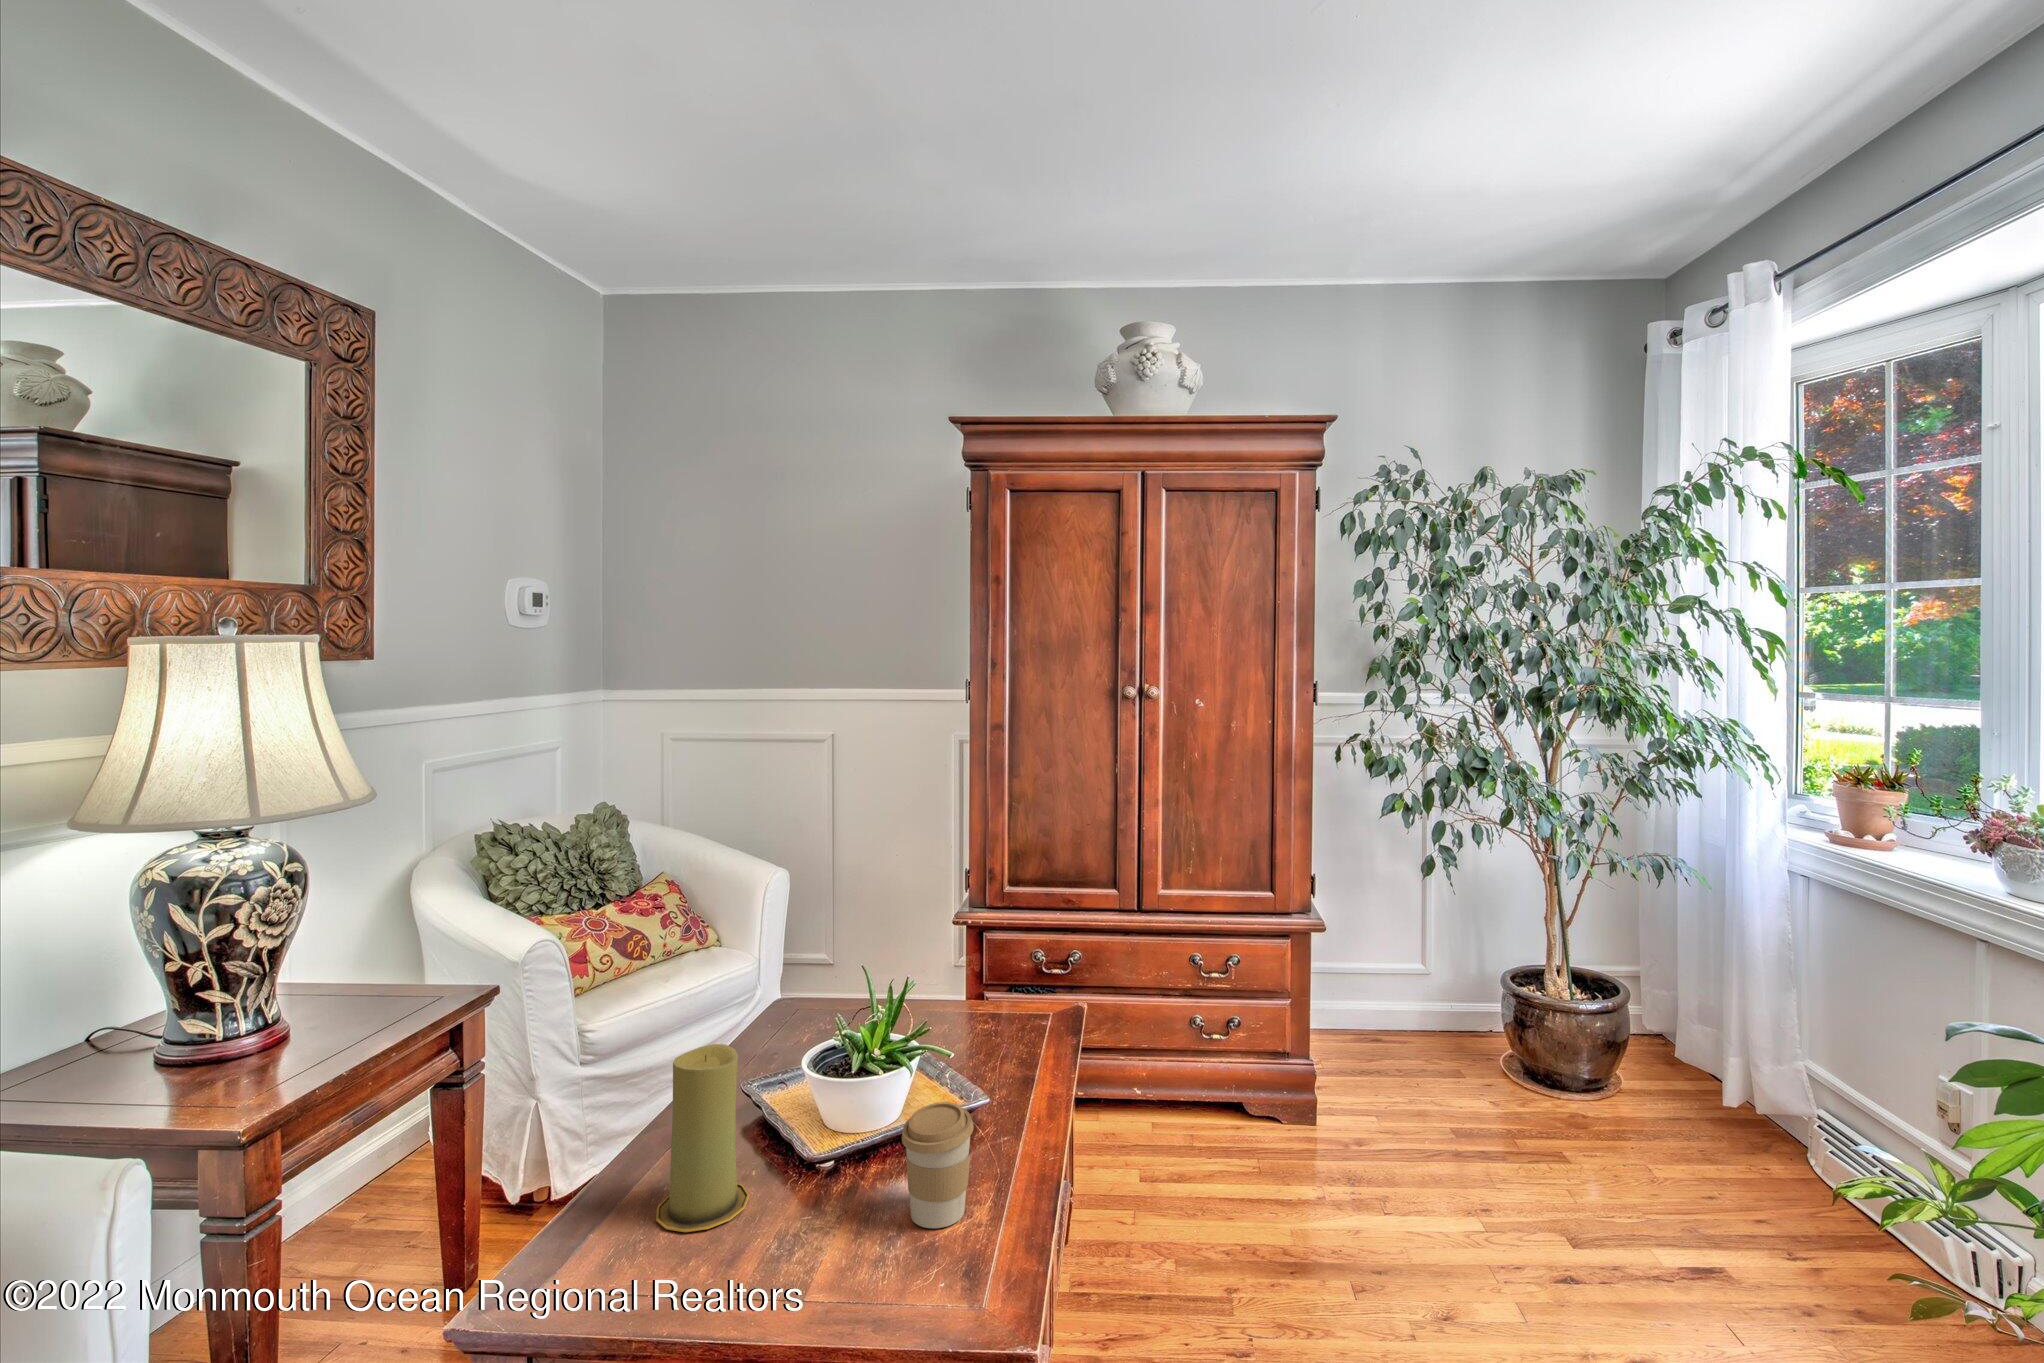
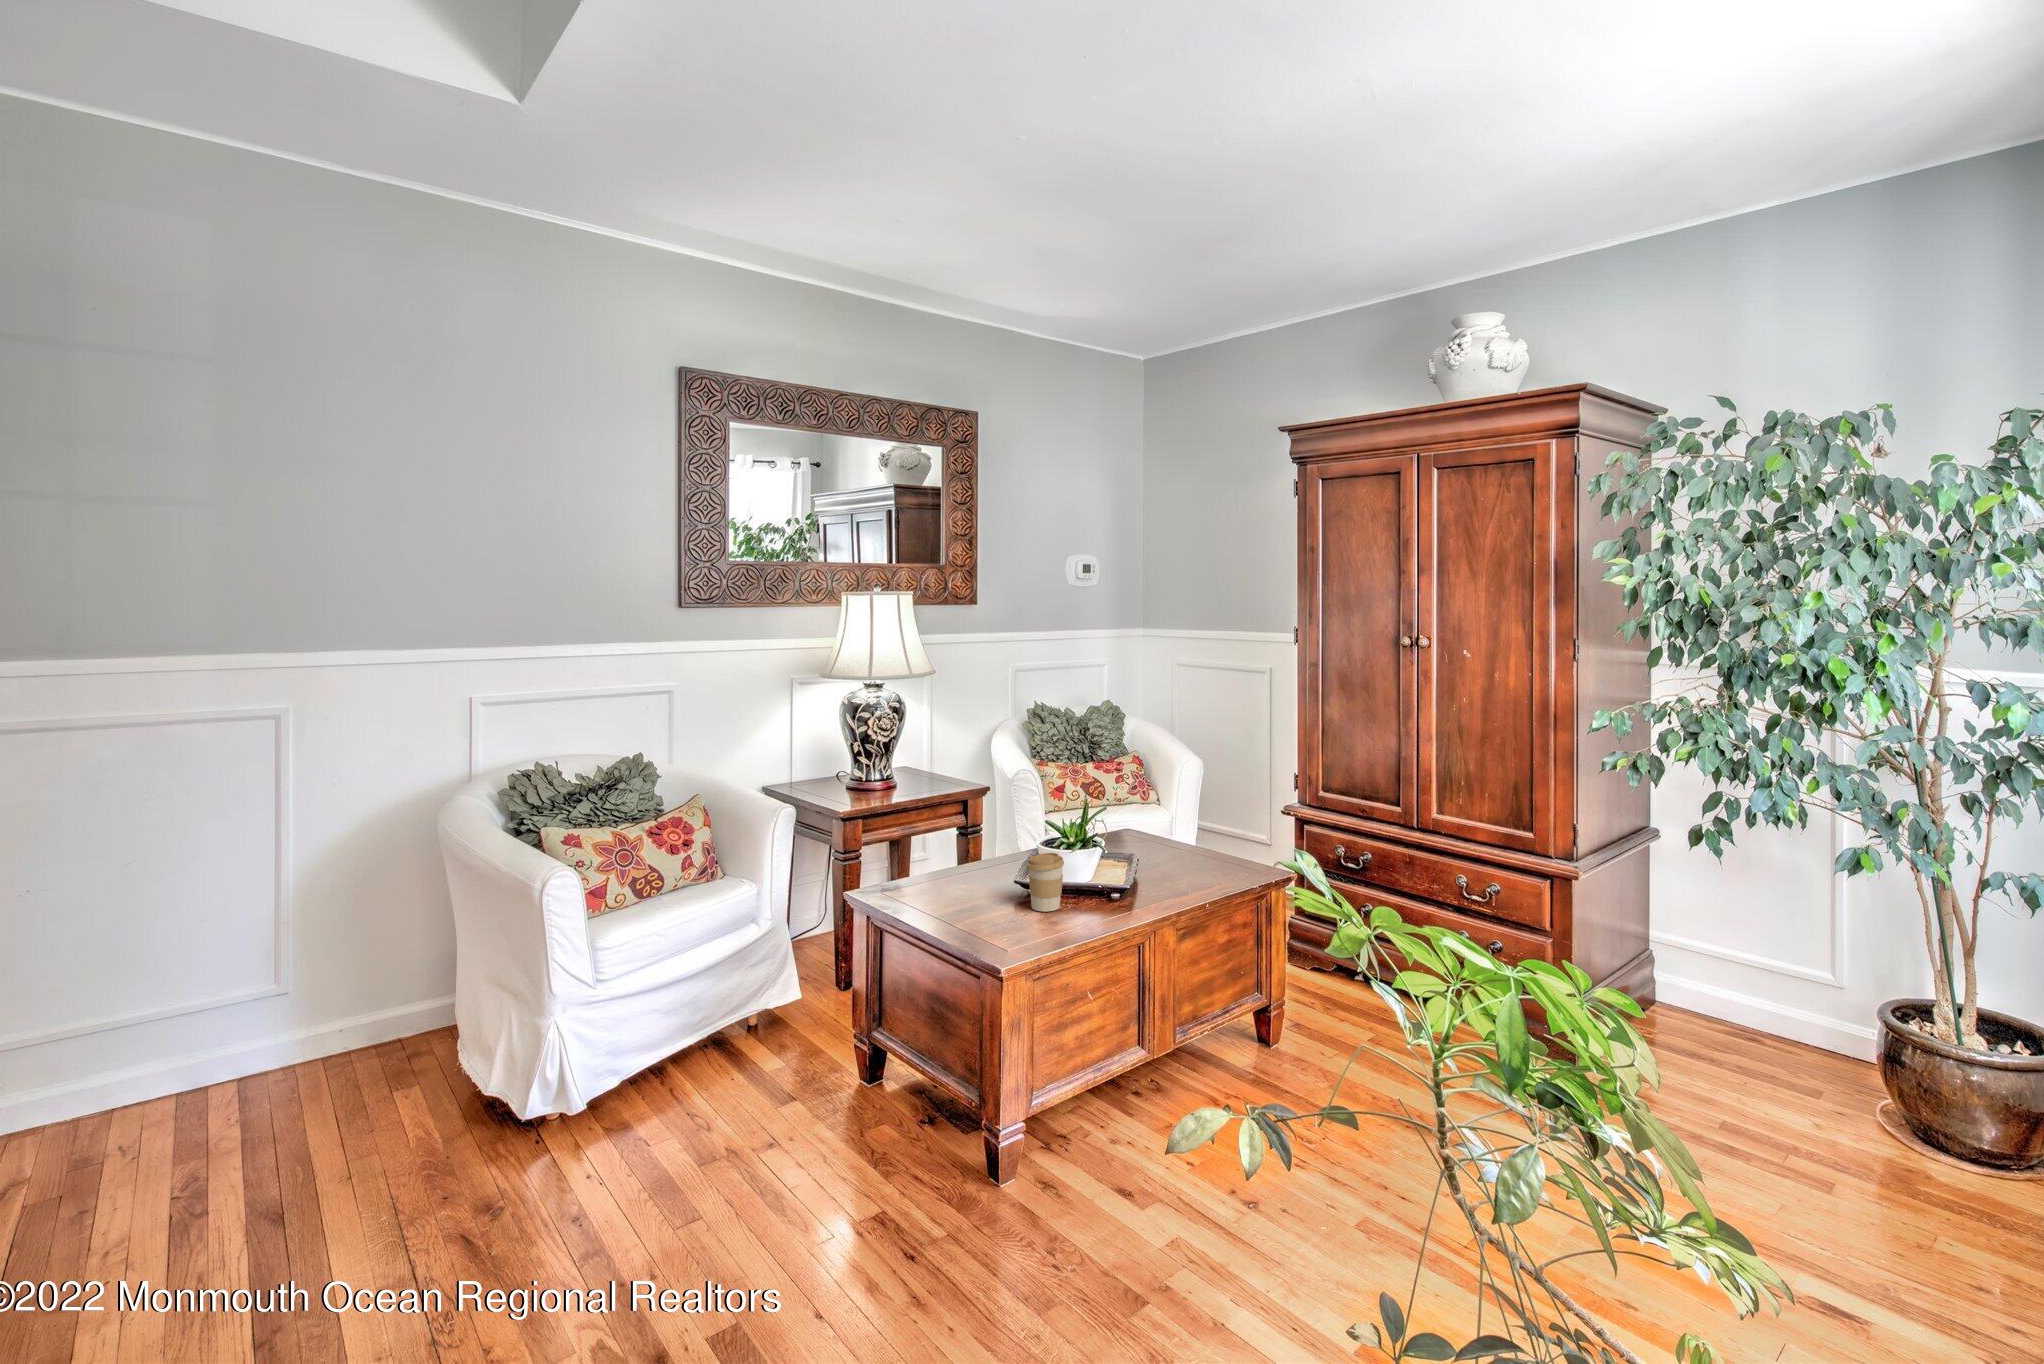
candle: present [656,1044,749,1232] -> none [948,804,990,885]

